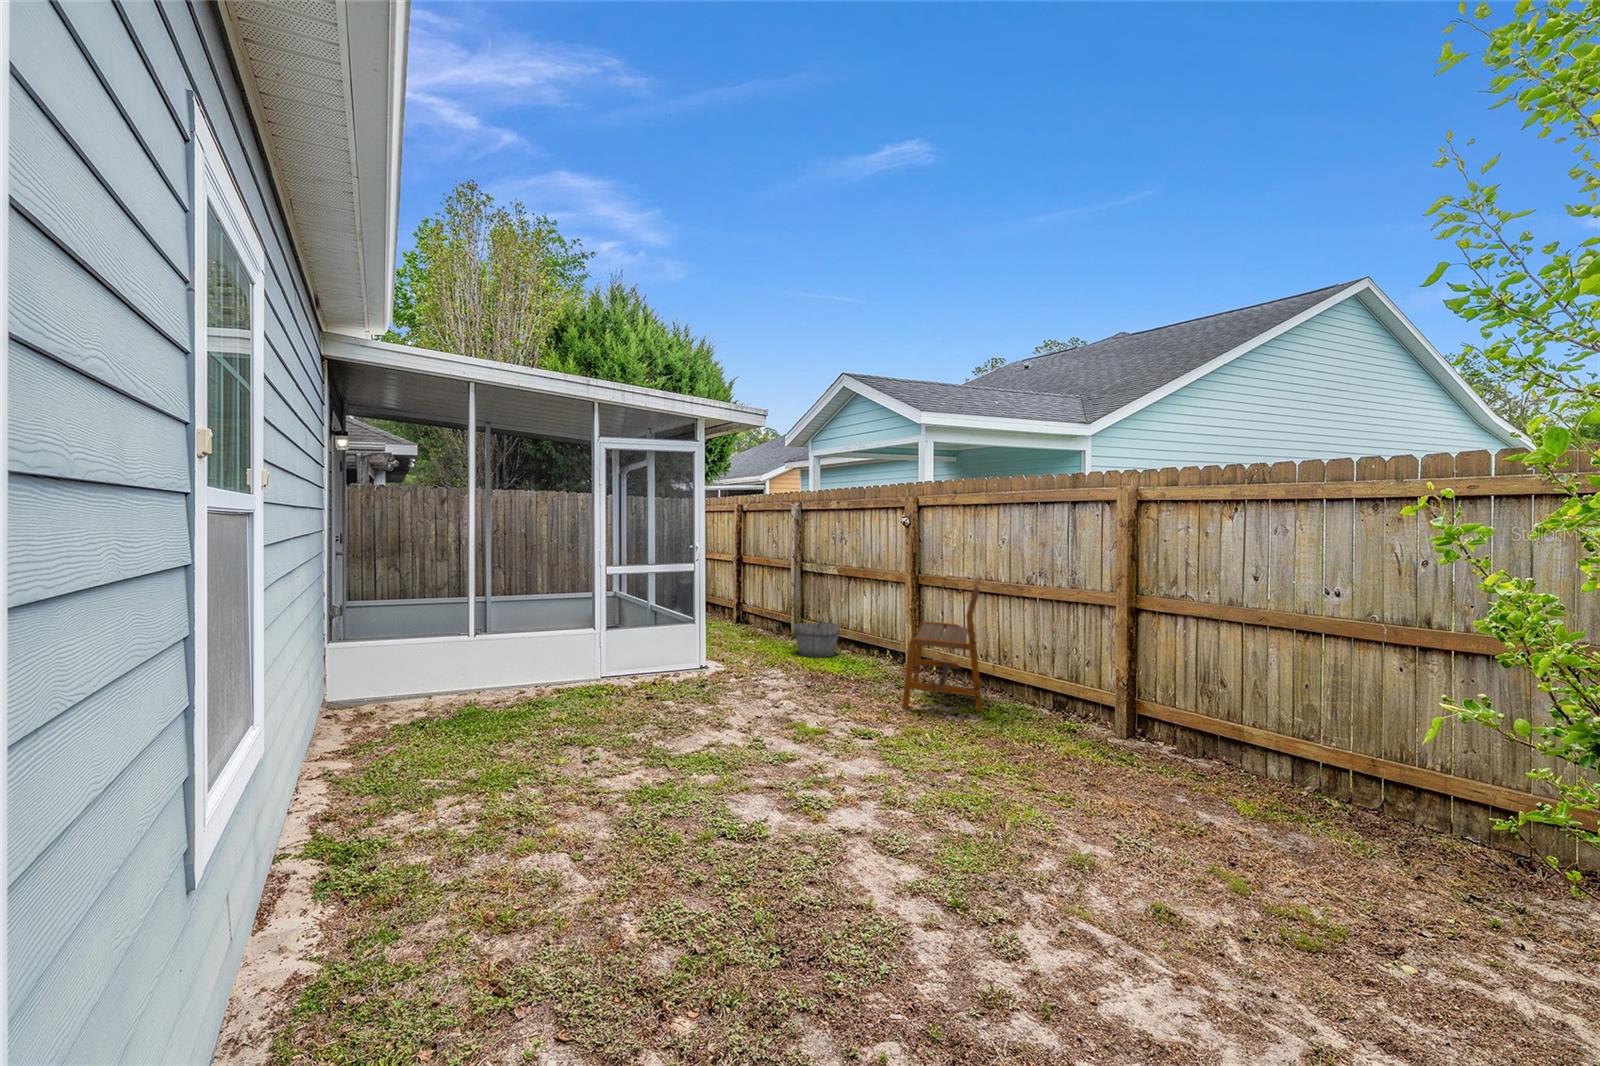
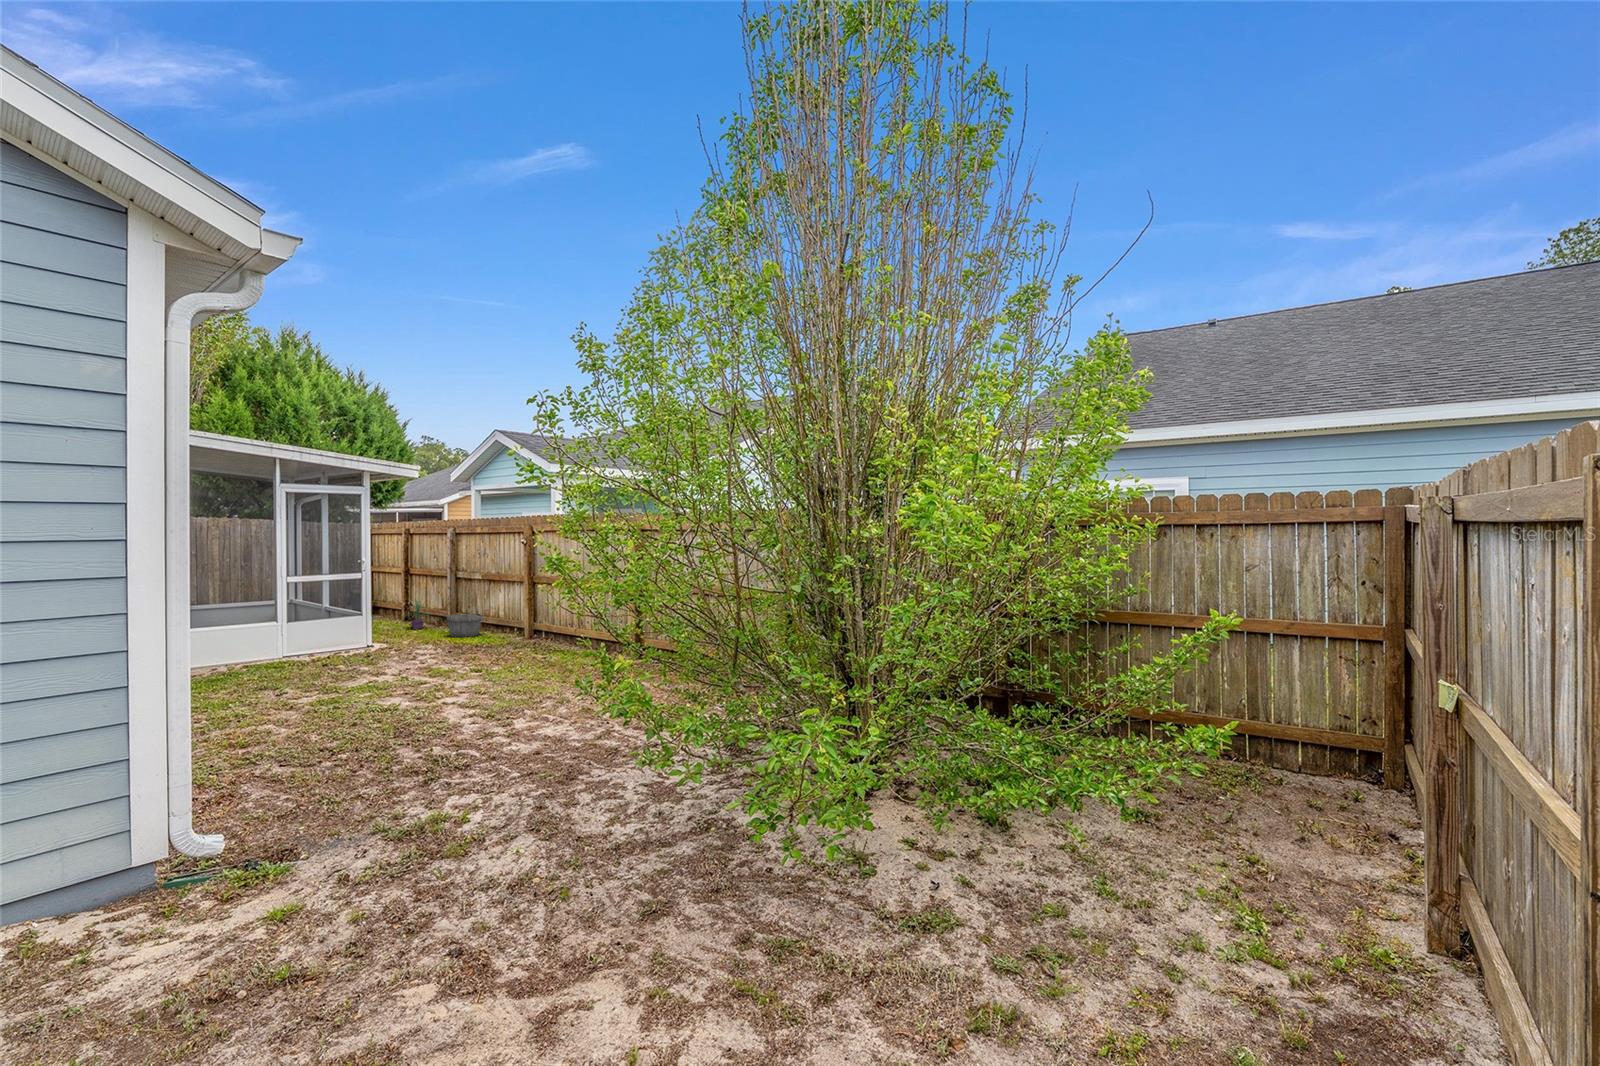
bench: present [902,582,983,712] -> none [509,576,571,657]
decorative plant: none [732,594,777,637] -> present [411,598,424,629]

